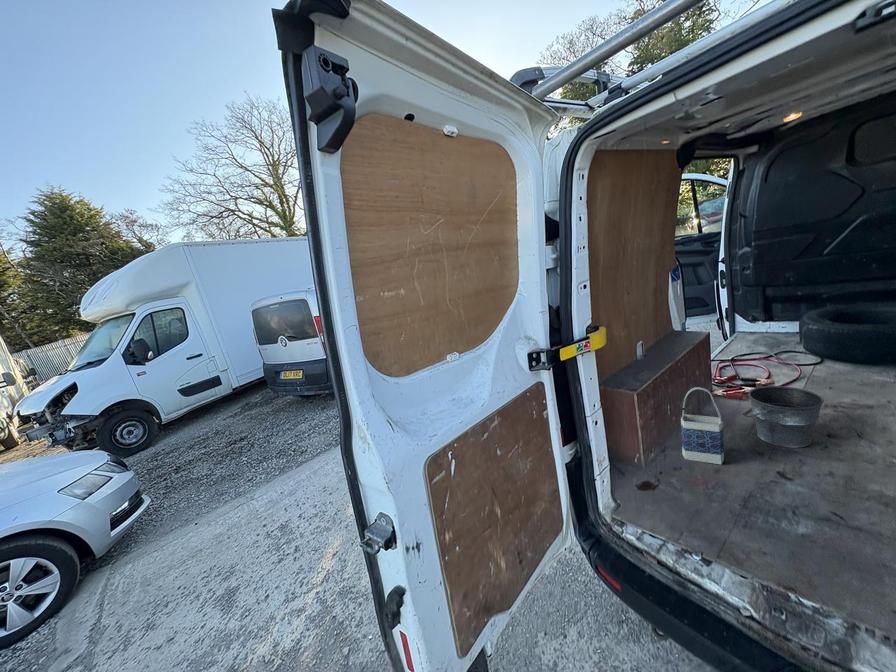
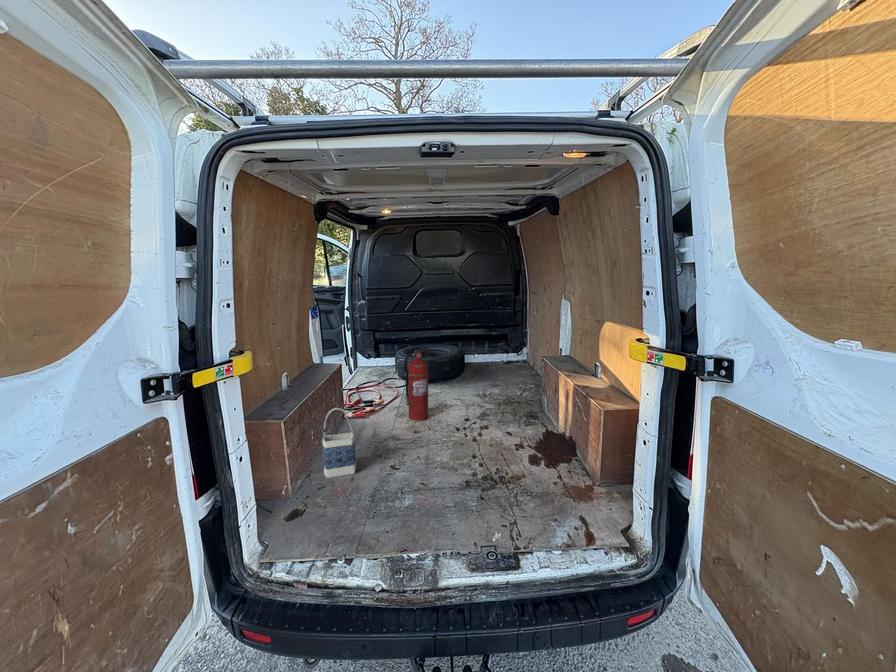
fire extinguisher: none [812,314,872,419] -> present [404,348,431,421]
bucket: present [743,386,824,448] -> none [367,401,412,448]

